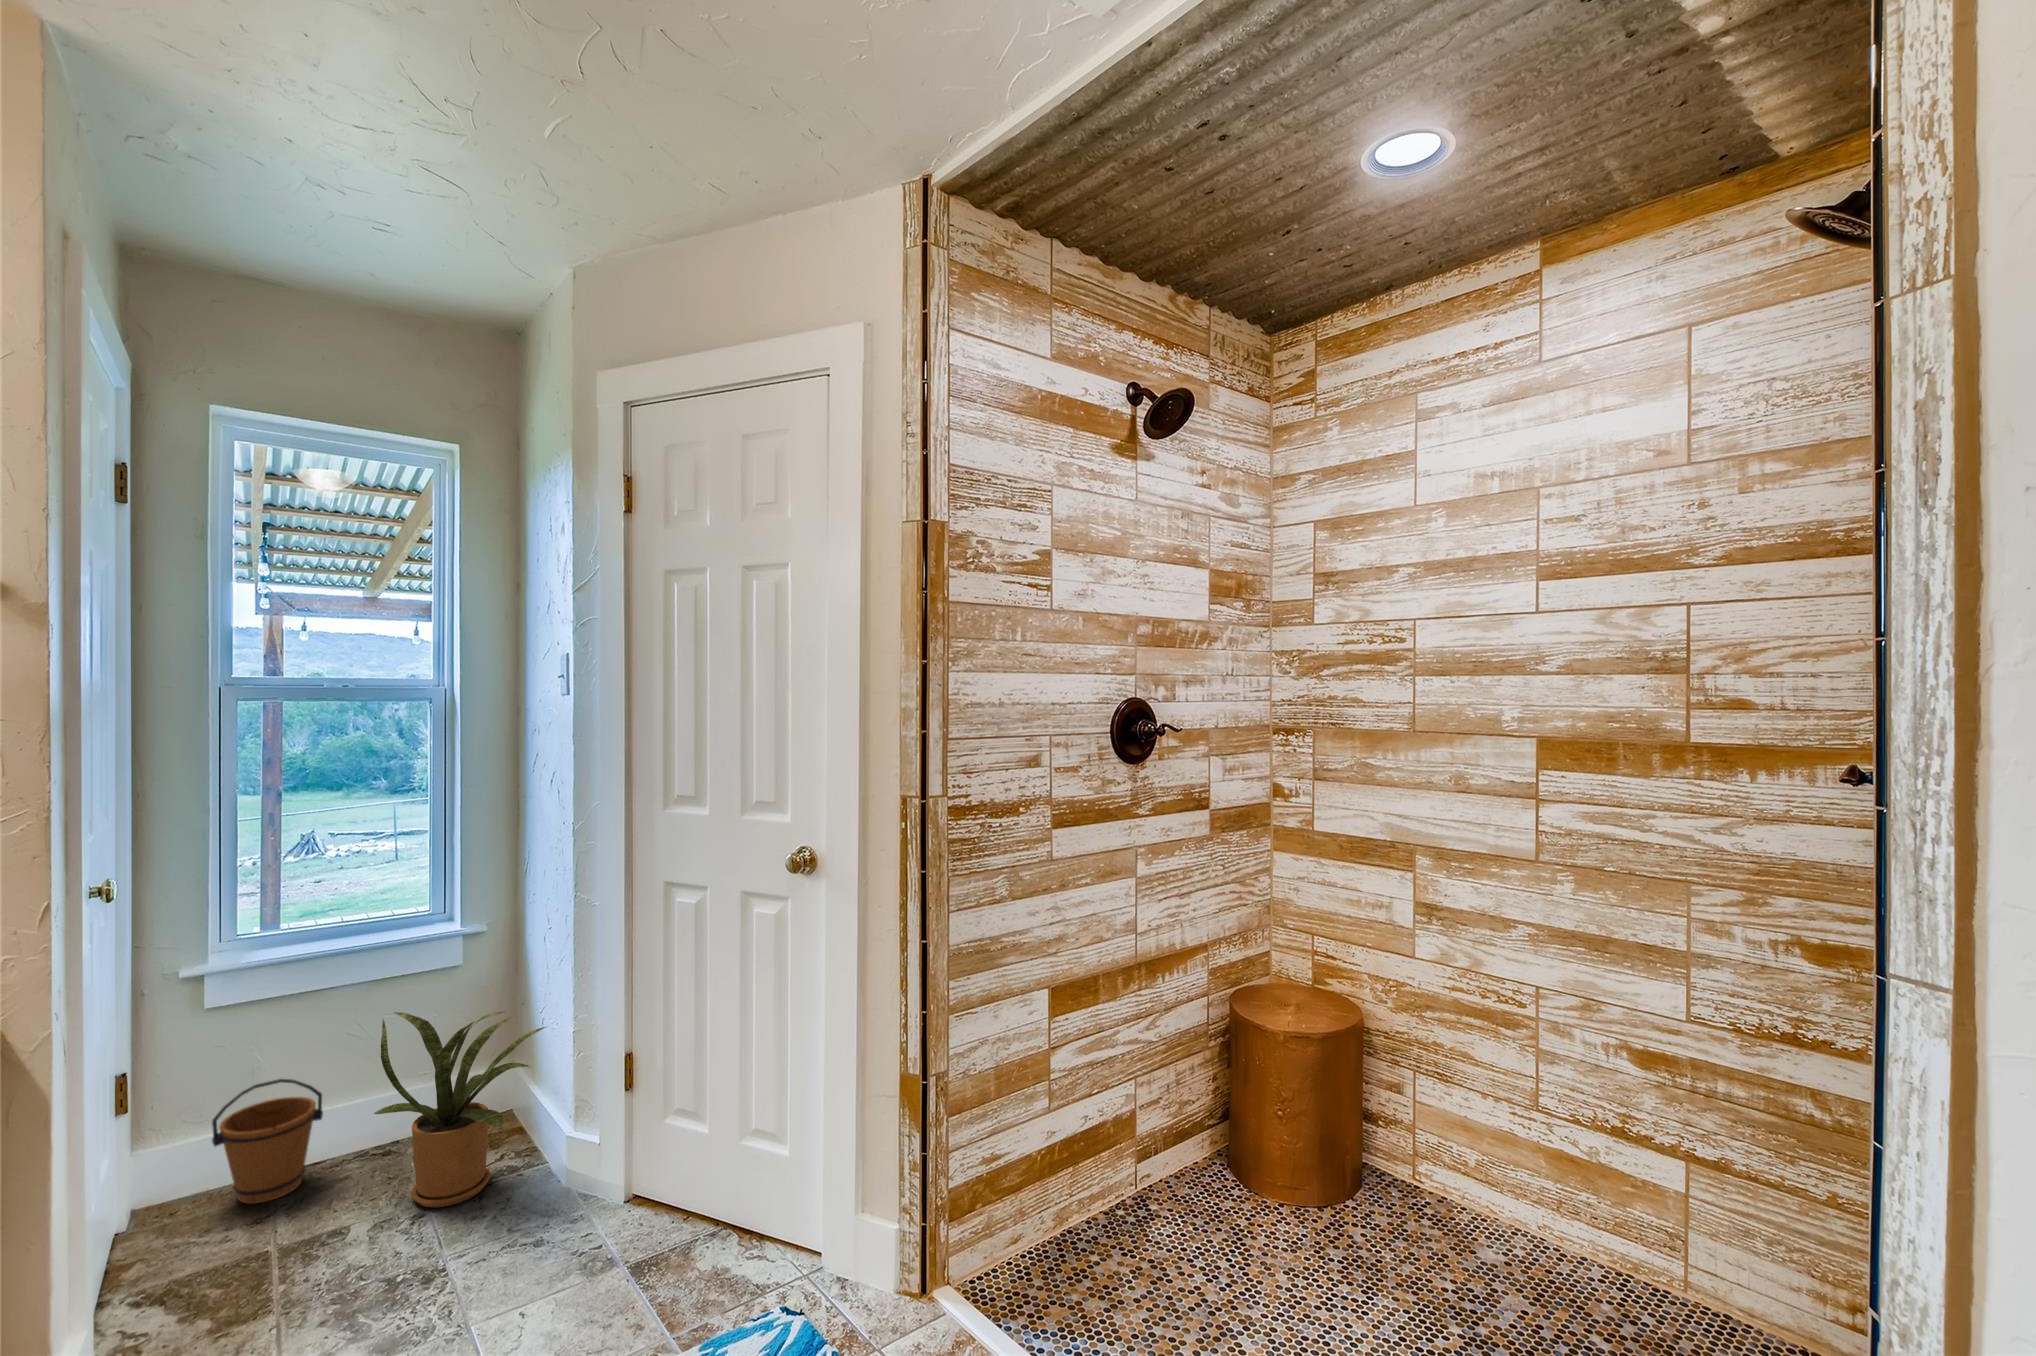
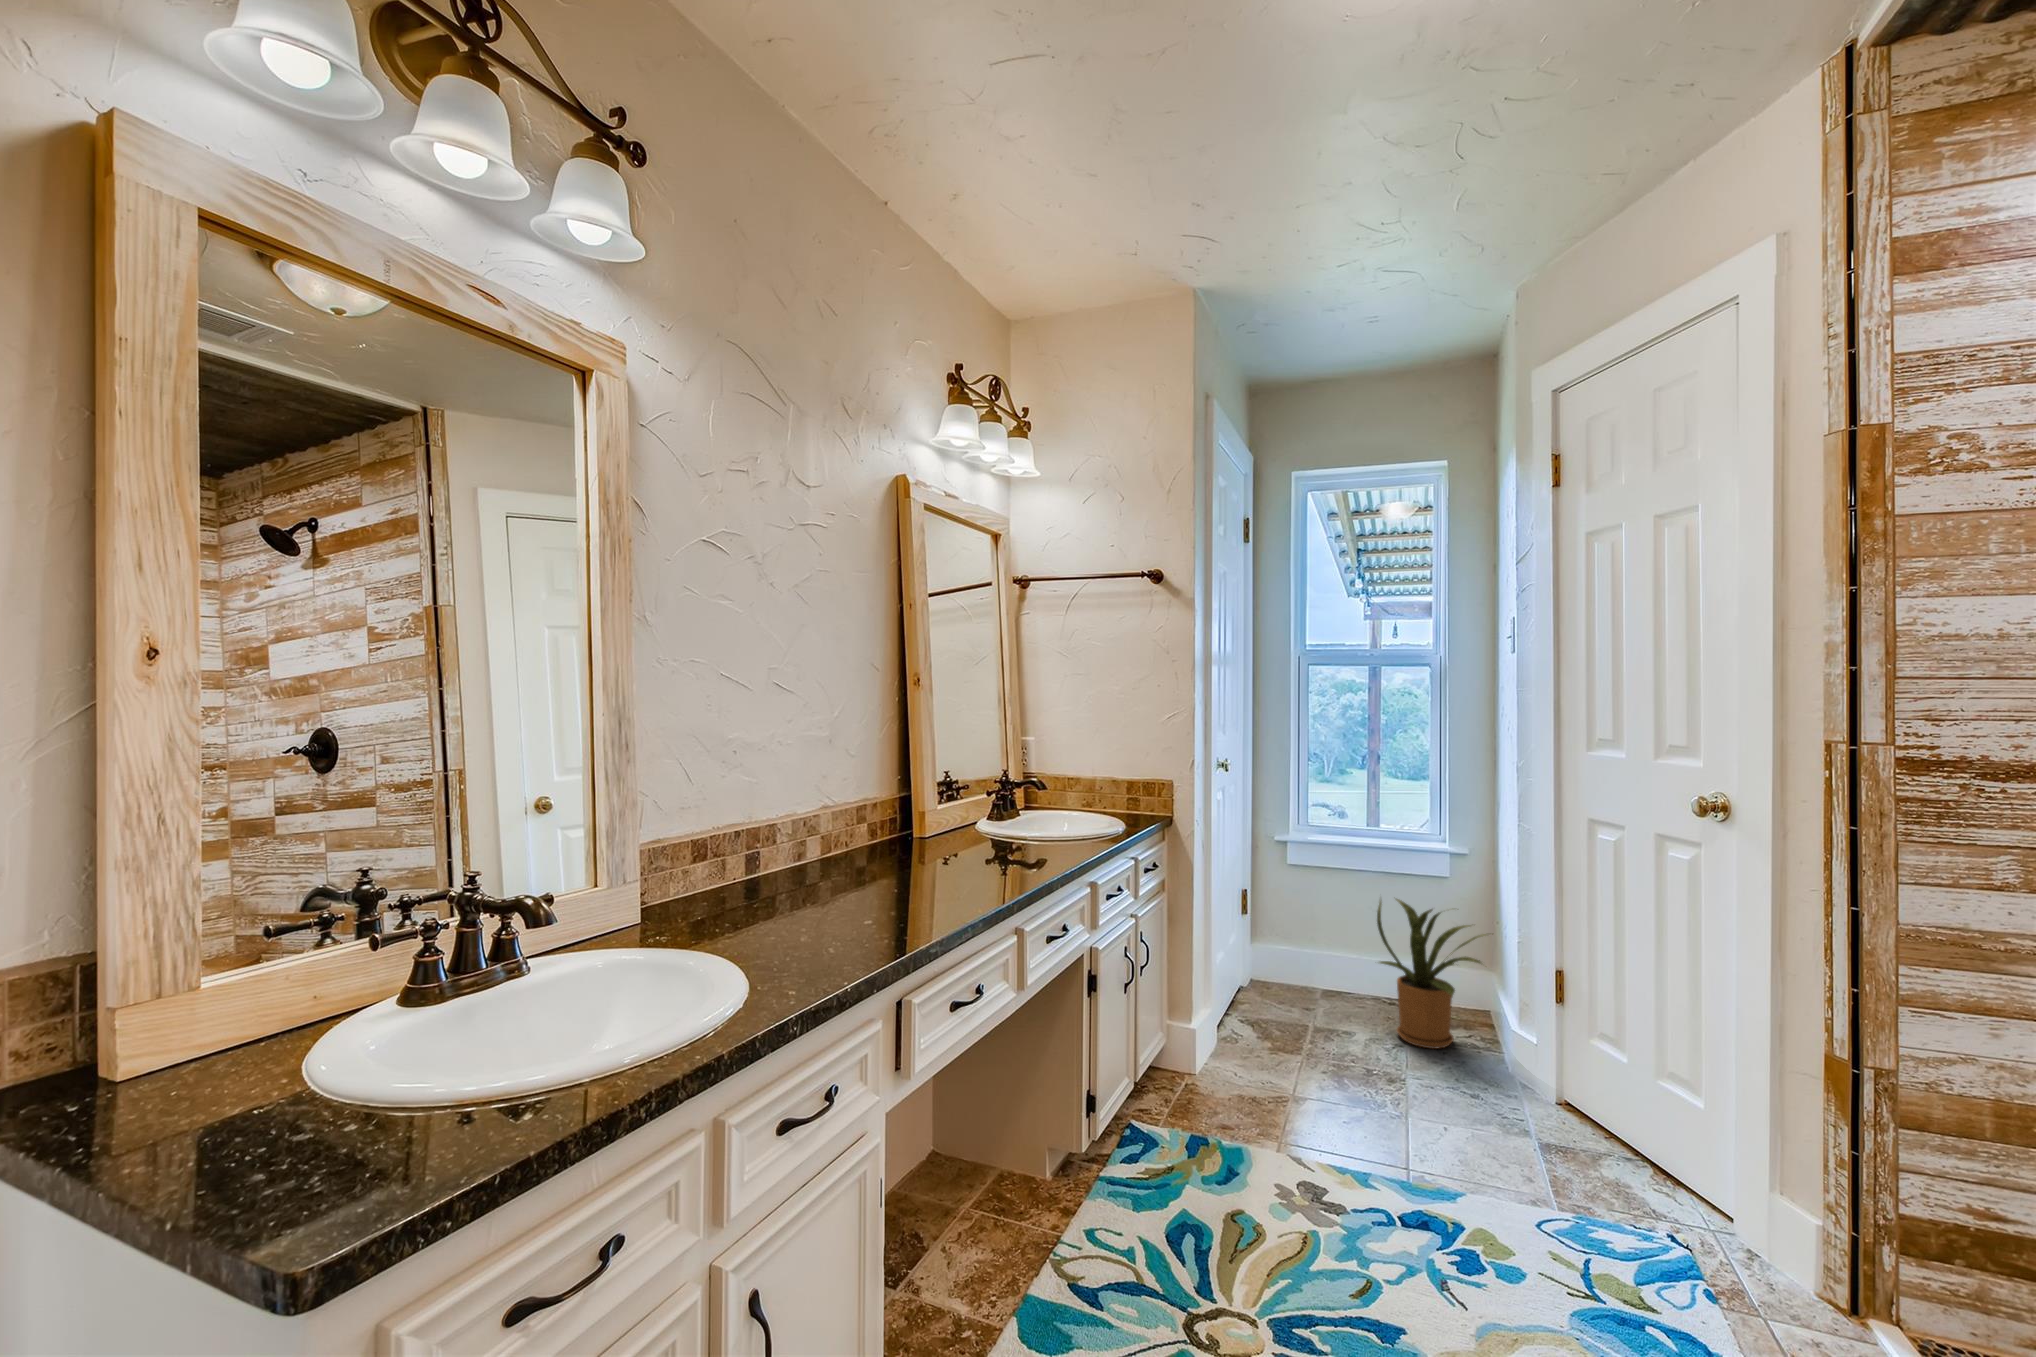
bucket: present [212,1079,323,1204] -> none [1290,922,1351,1001]

